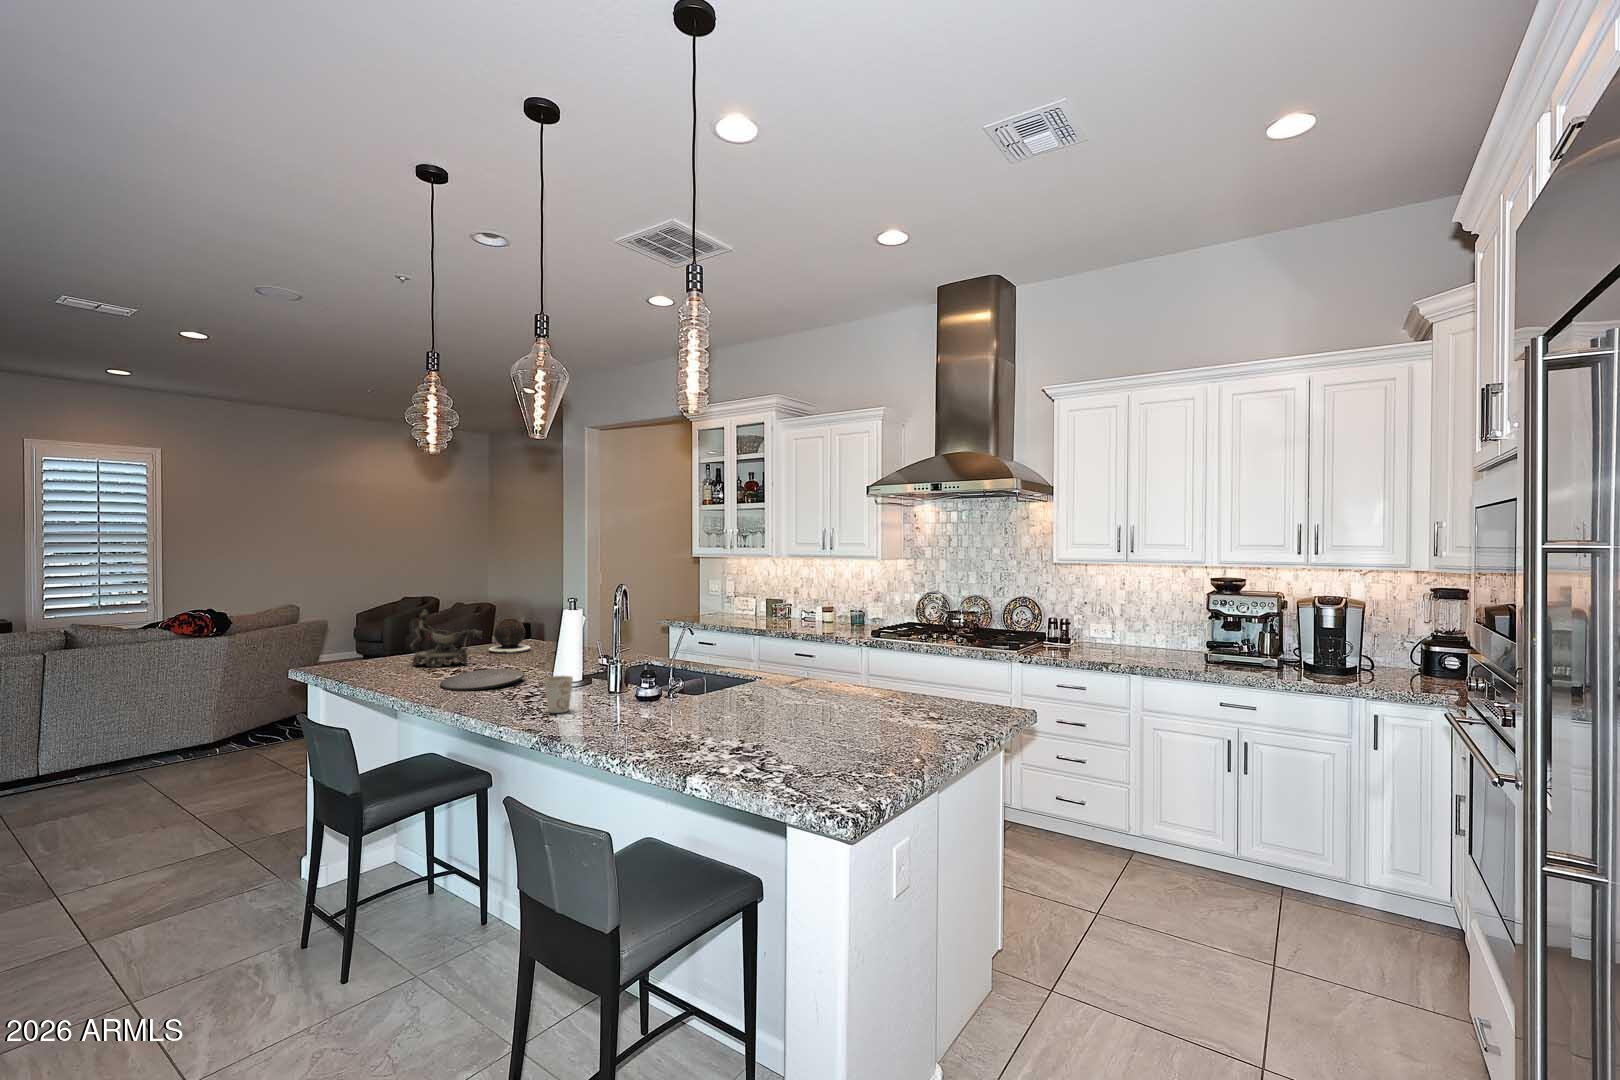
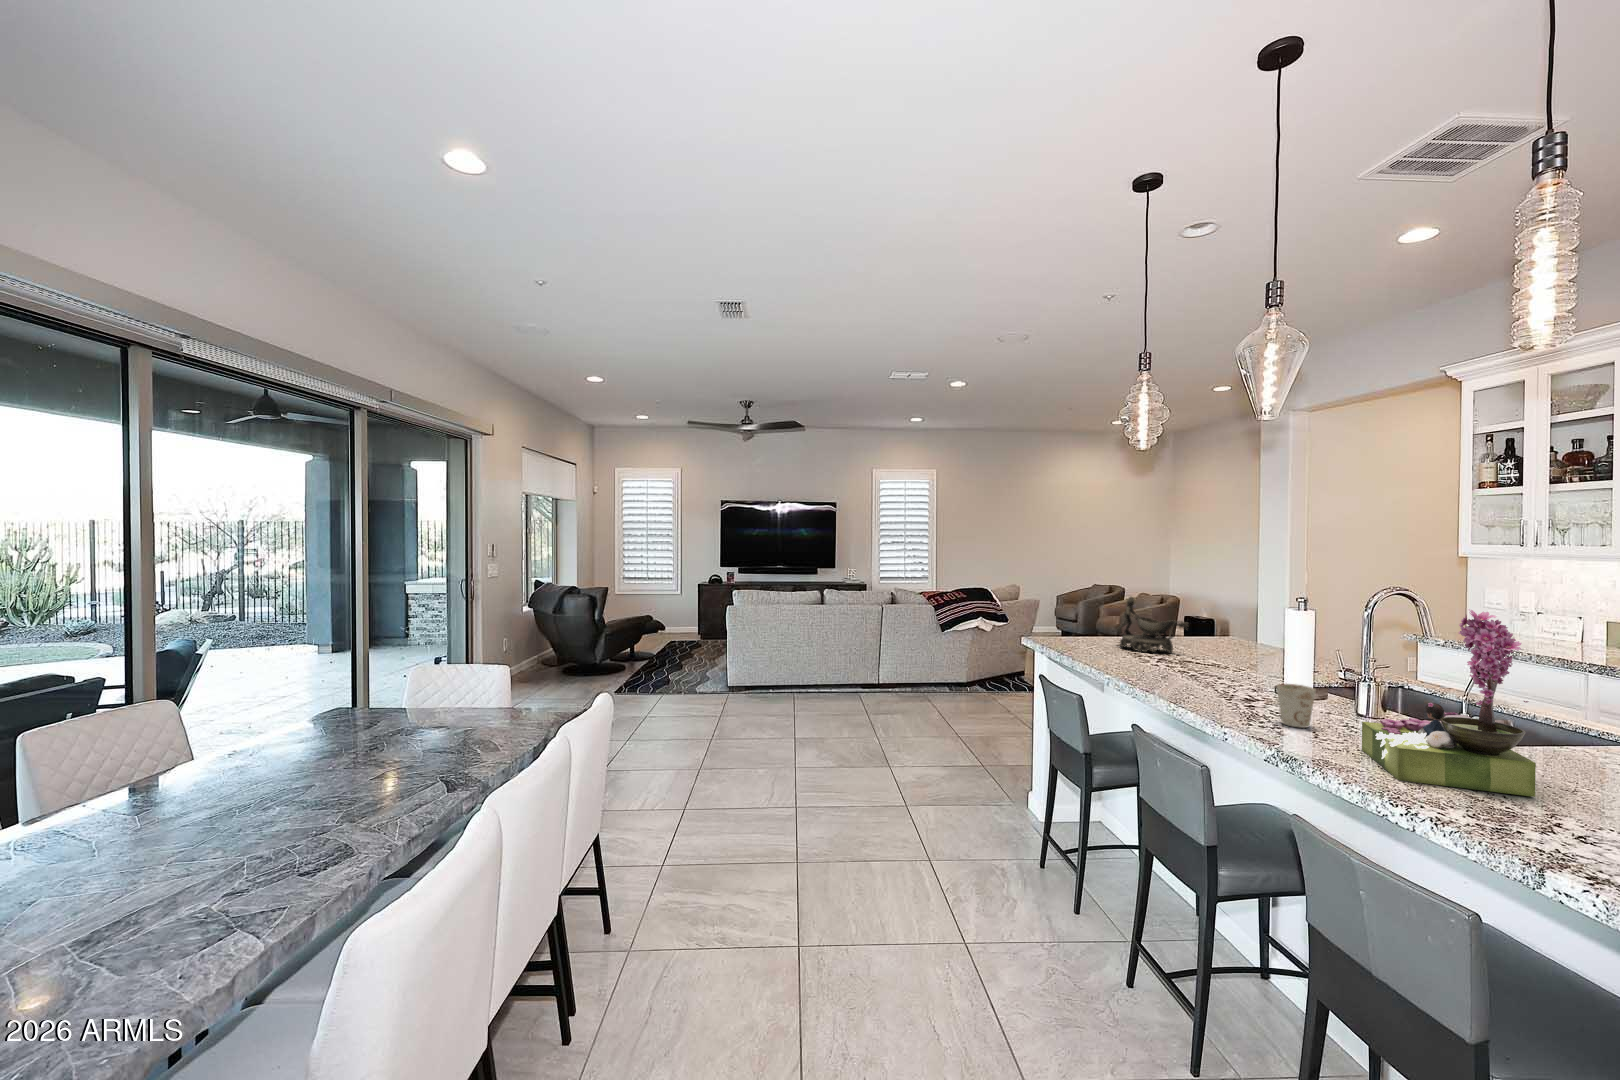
flower arrangement: none [602,598,695,738] -> present [1362,609,1536,797]
vase: present [489,619,530,653] -> none [1192,613,1238,649]
plate: present [440,669,525,691] -> none [1150,662,1241,683]

